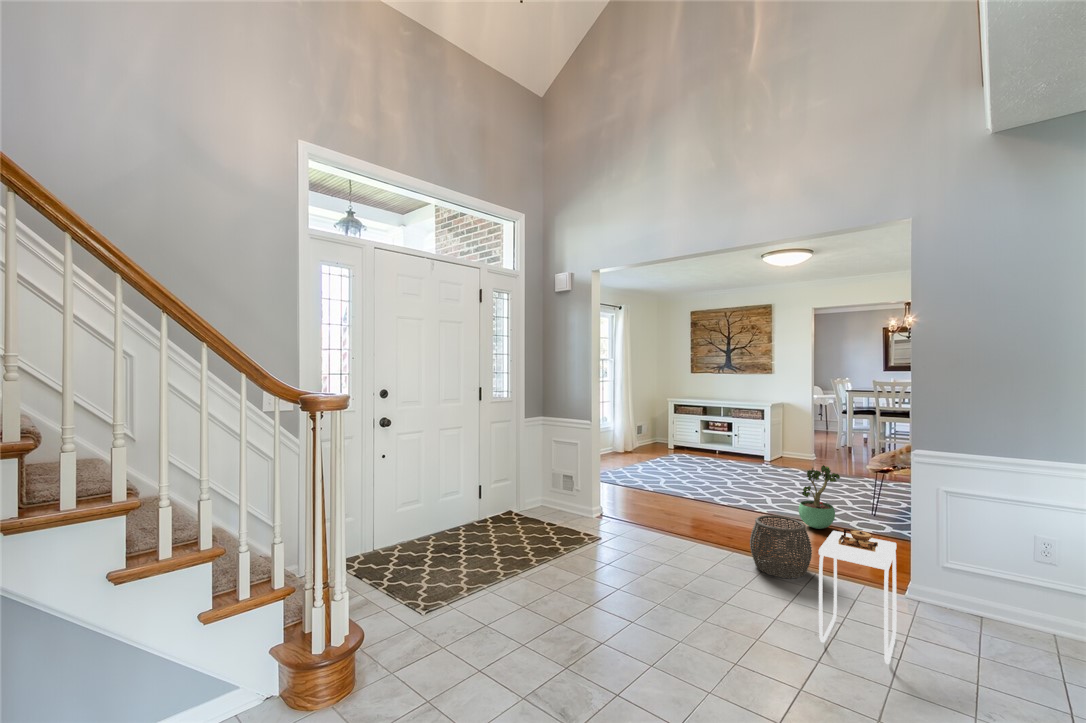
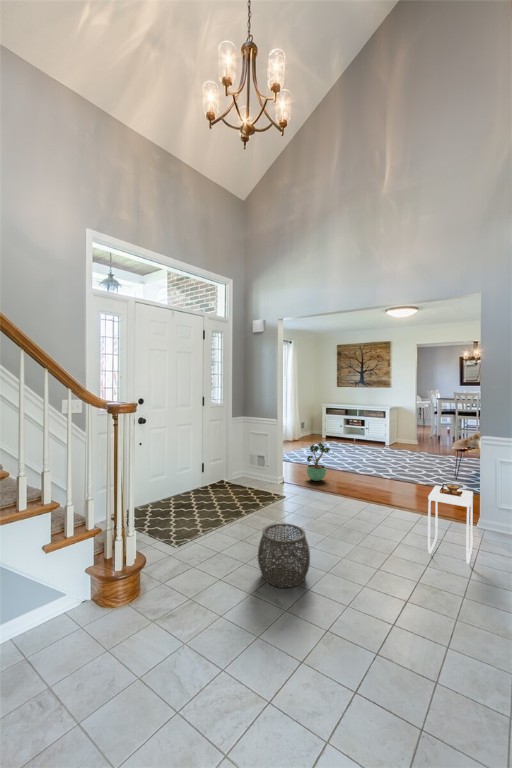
potted plant: present [799,465,840,529] -> present [307,443,330,481]
woven basket: present [750,515,812,579] -> present [258,523,310,588]

